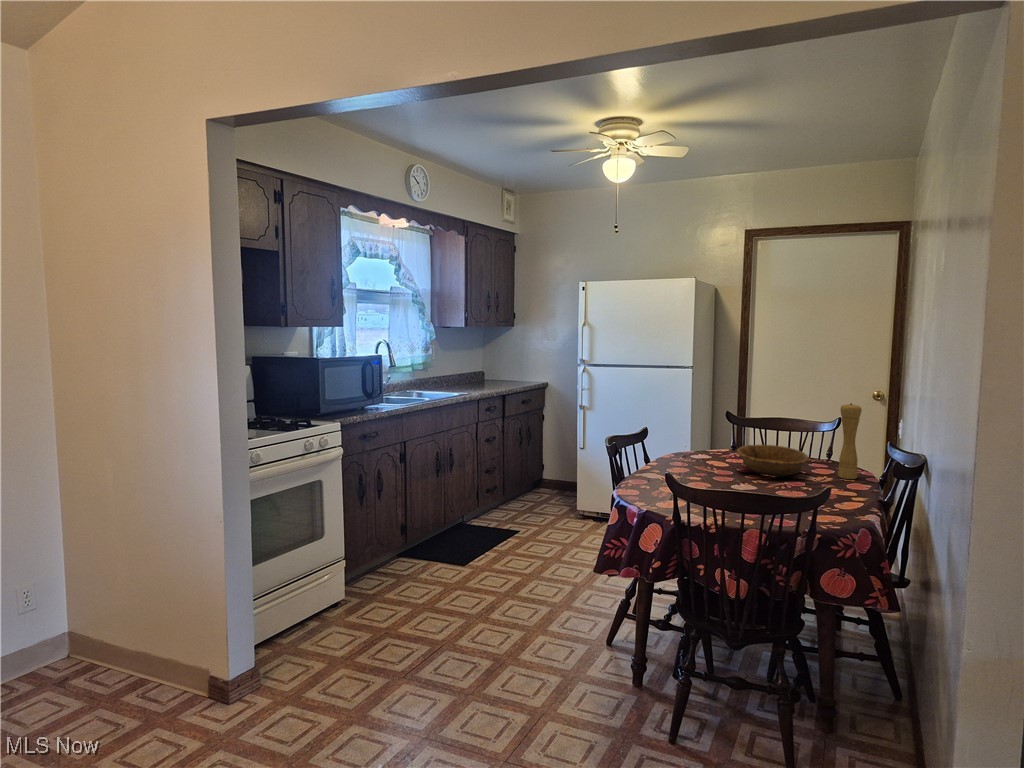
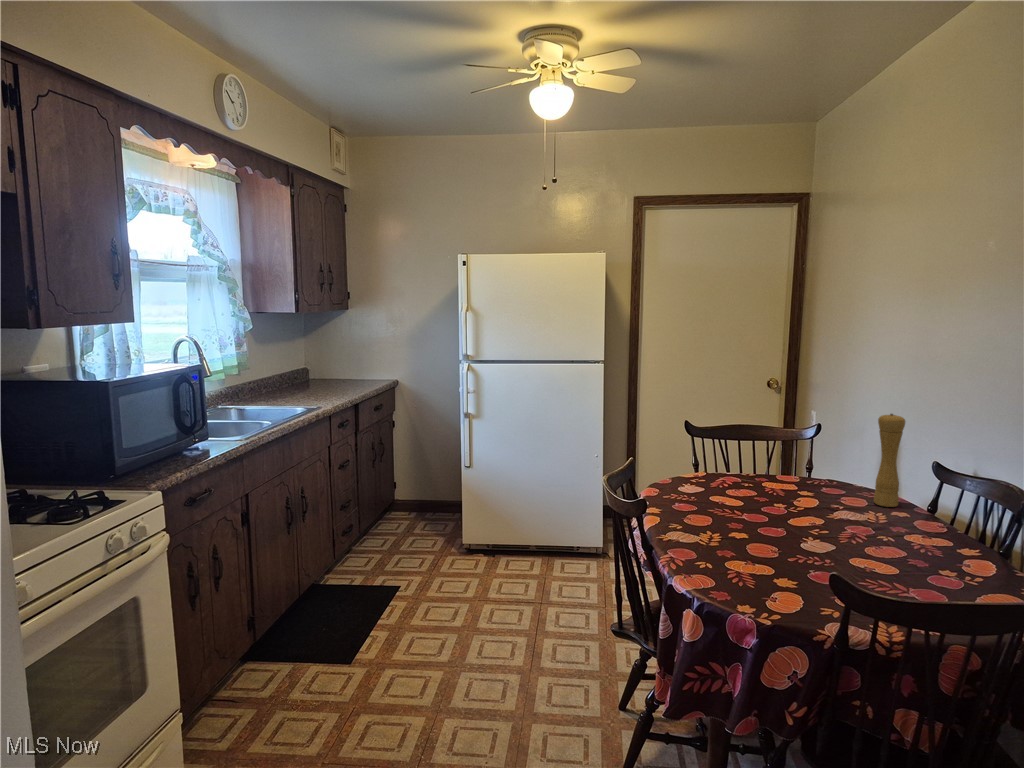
decorative bowl: present [737,445,809,477] -> none [757,468,851,513]

